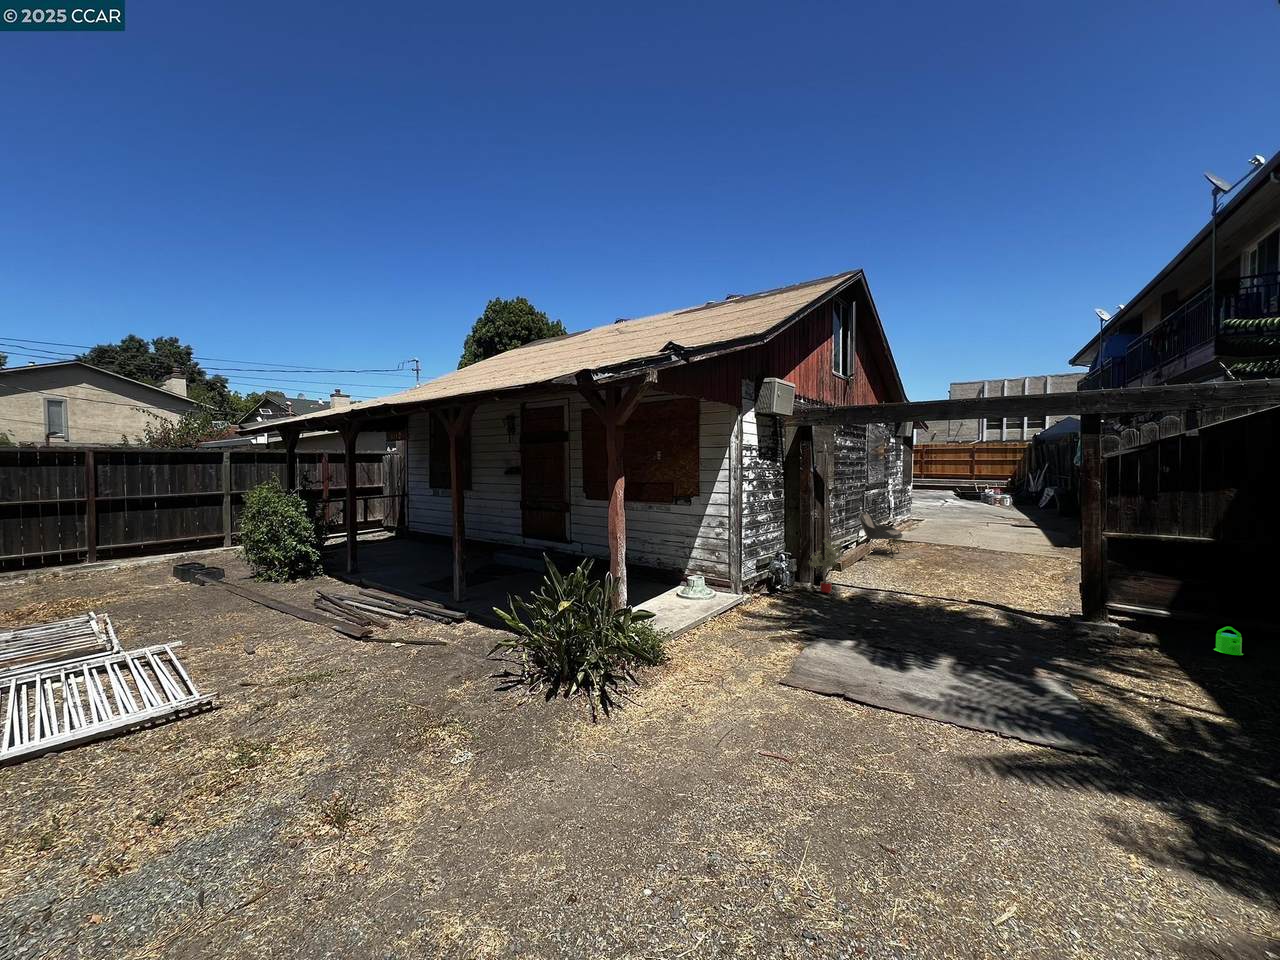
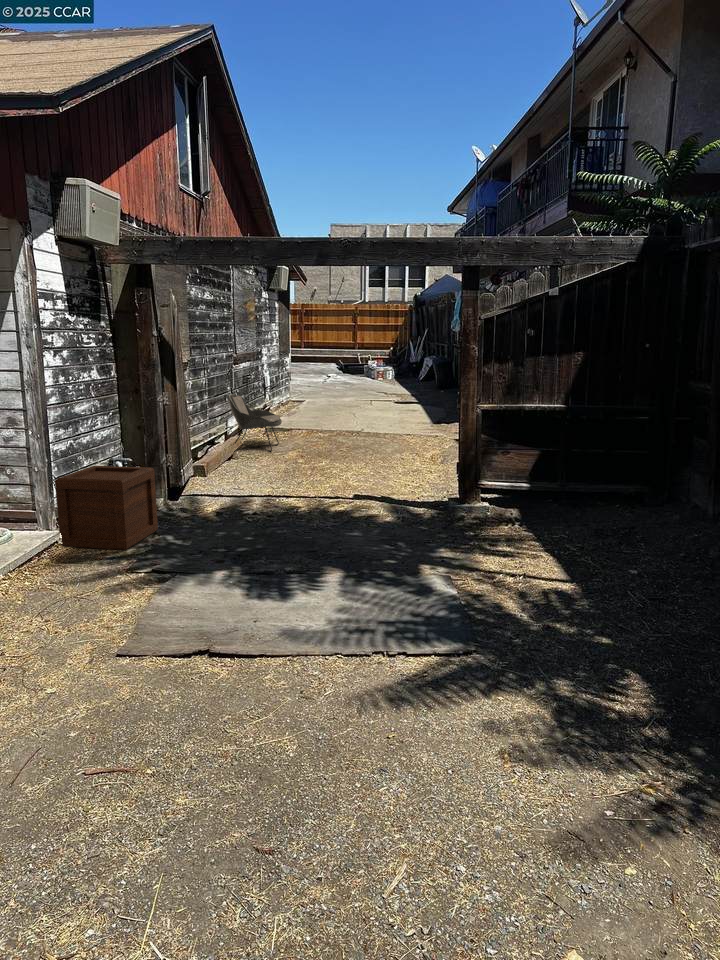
potted tree: present [808,538,843,594] -> none [158,431,208,510]
wooden crate: none [742,555,806,614] -> present [55,466,158,550]
watering can: present [1214,626,1243,655] -> none [555,489,575,516]

